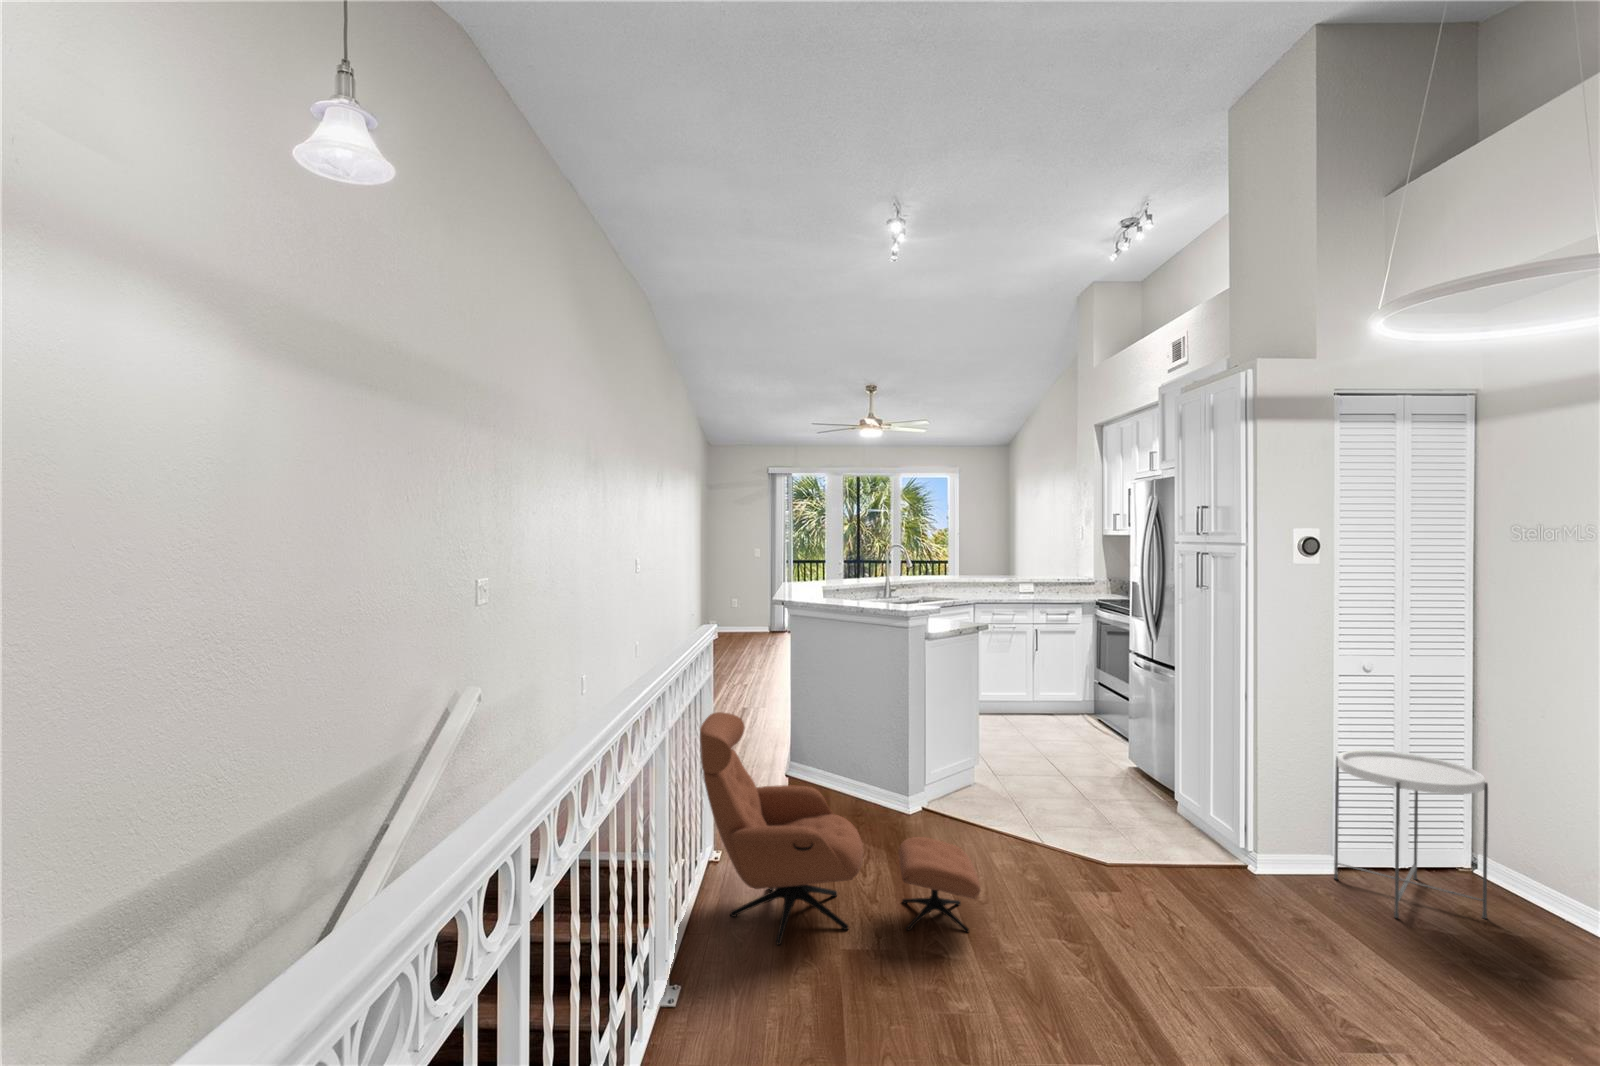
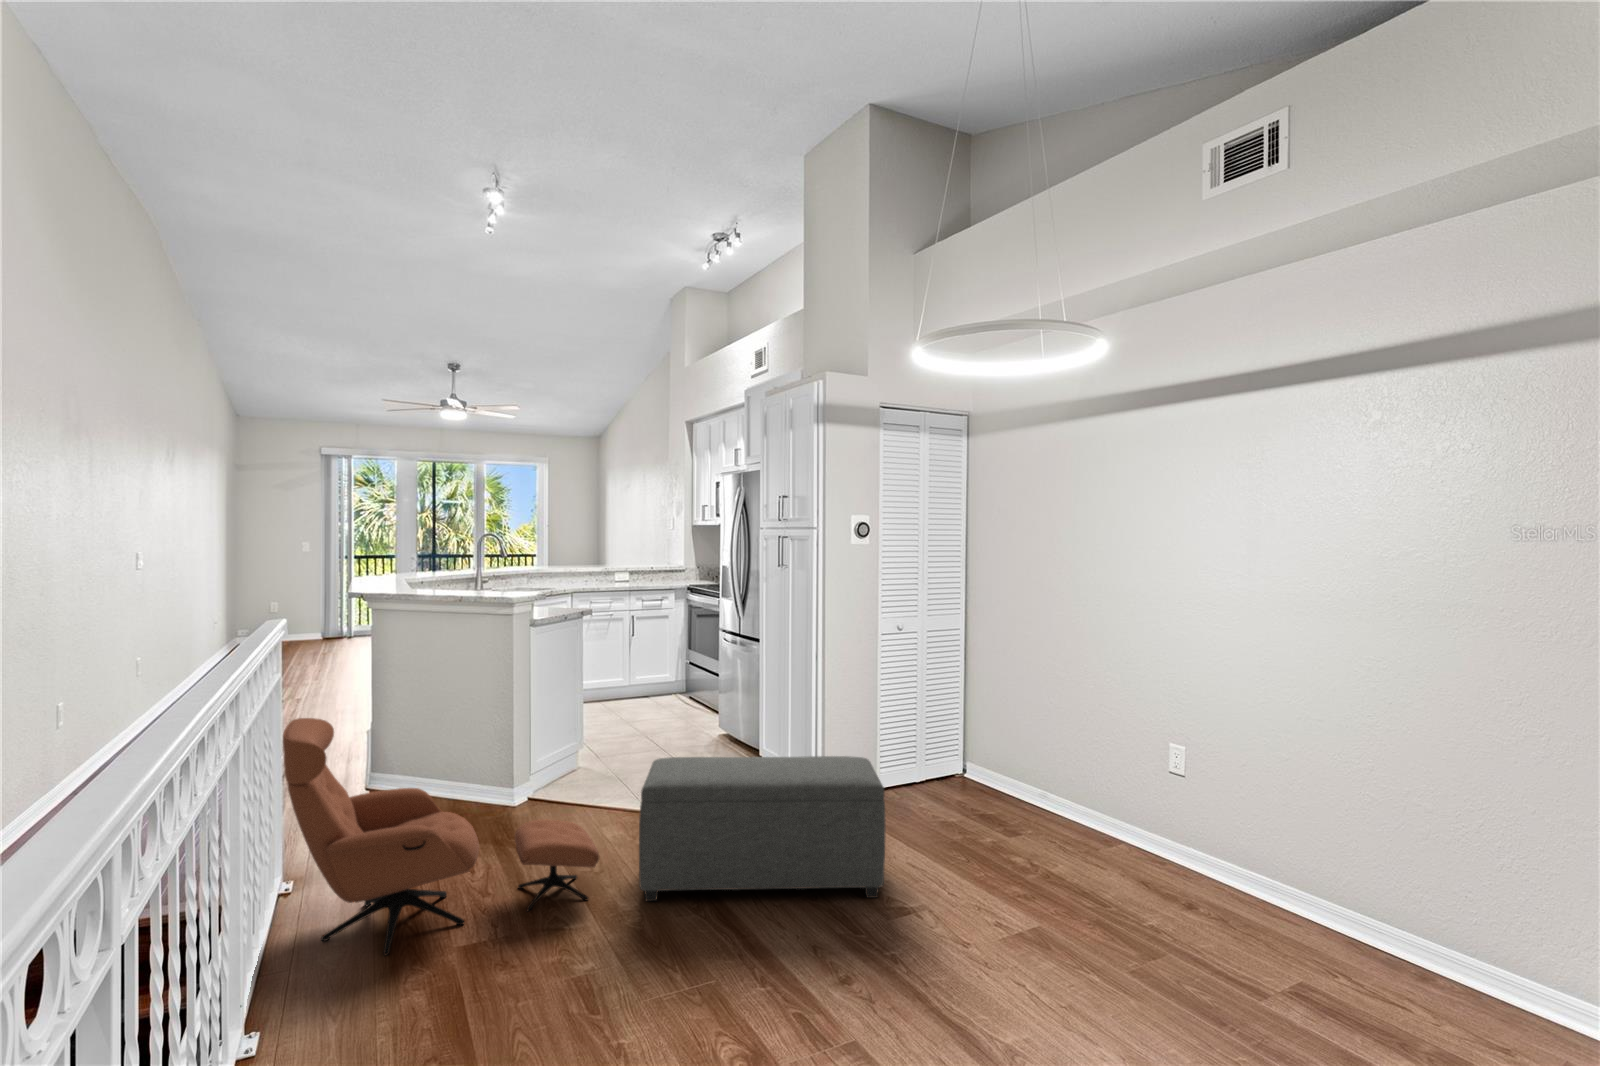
side table: present [1334,750,1488,919] -> none [878,693,975,819]
ottoman: none [1023,793,1340,1017] -> present [639,756,886,901]

